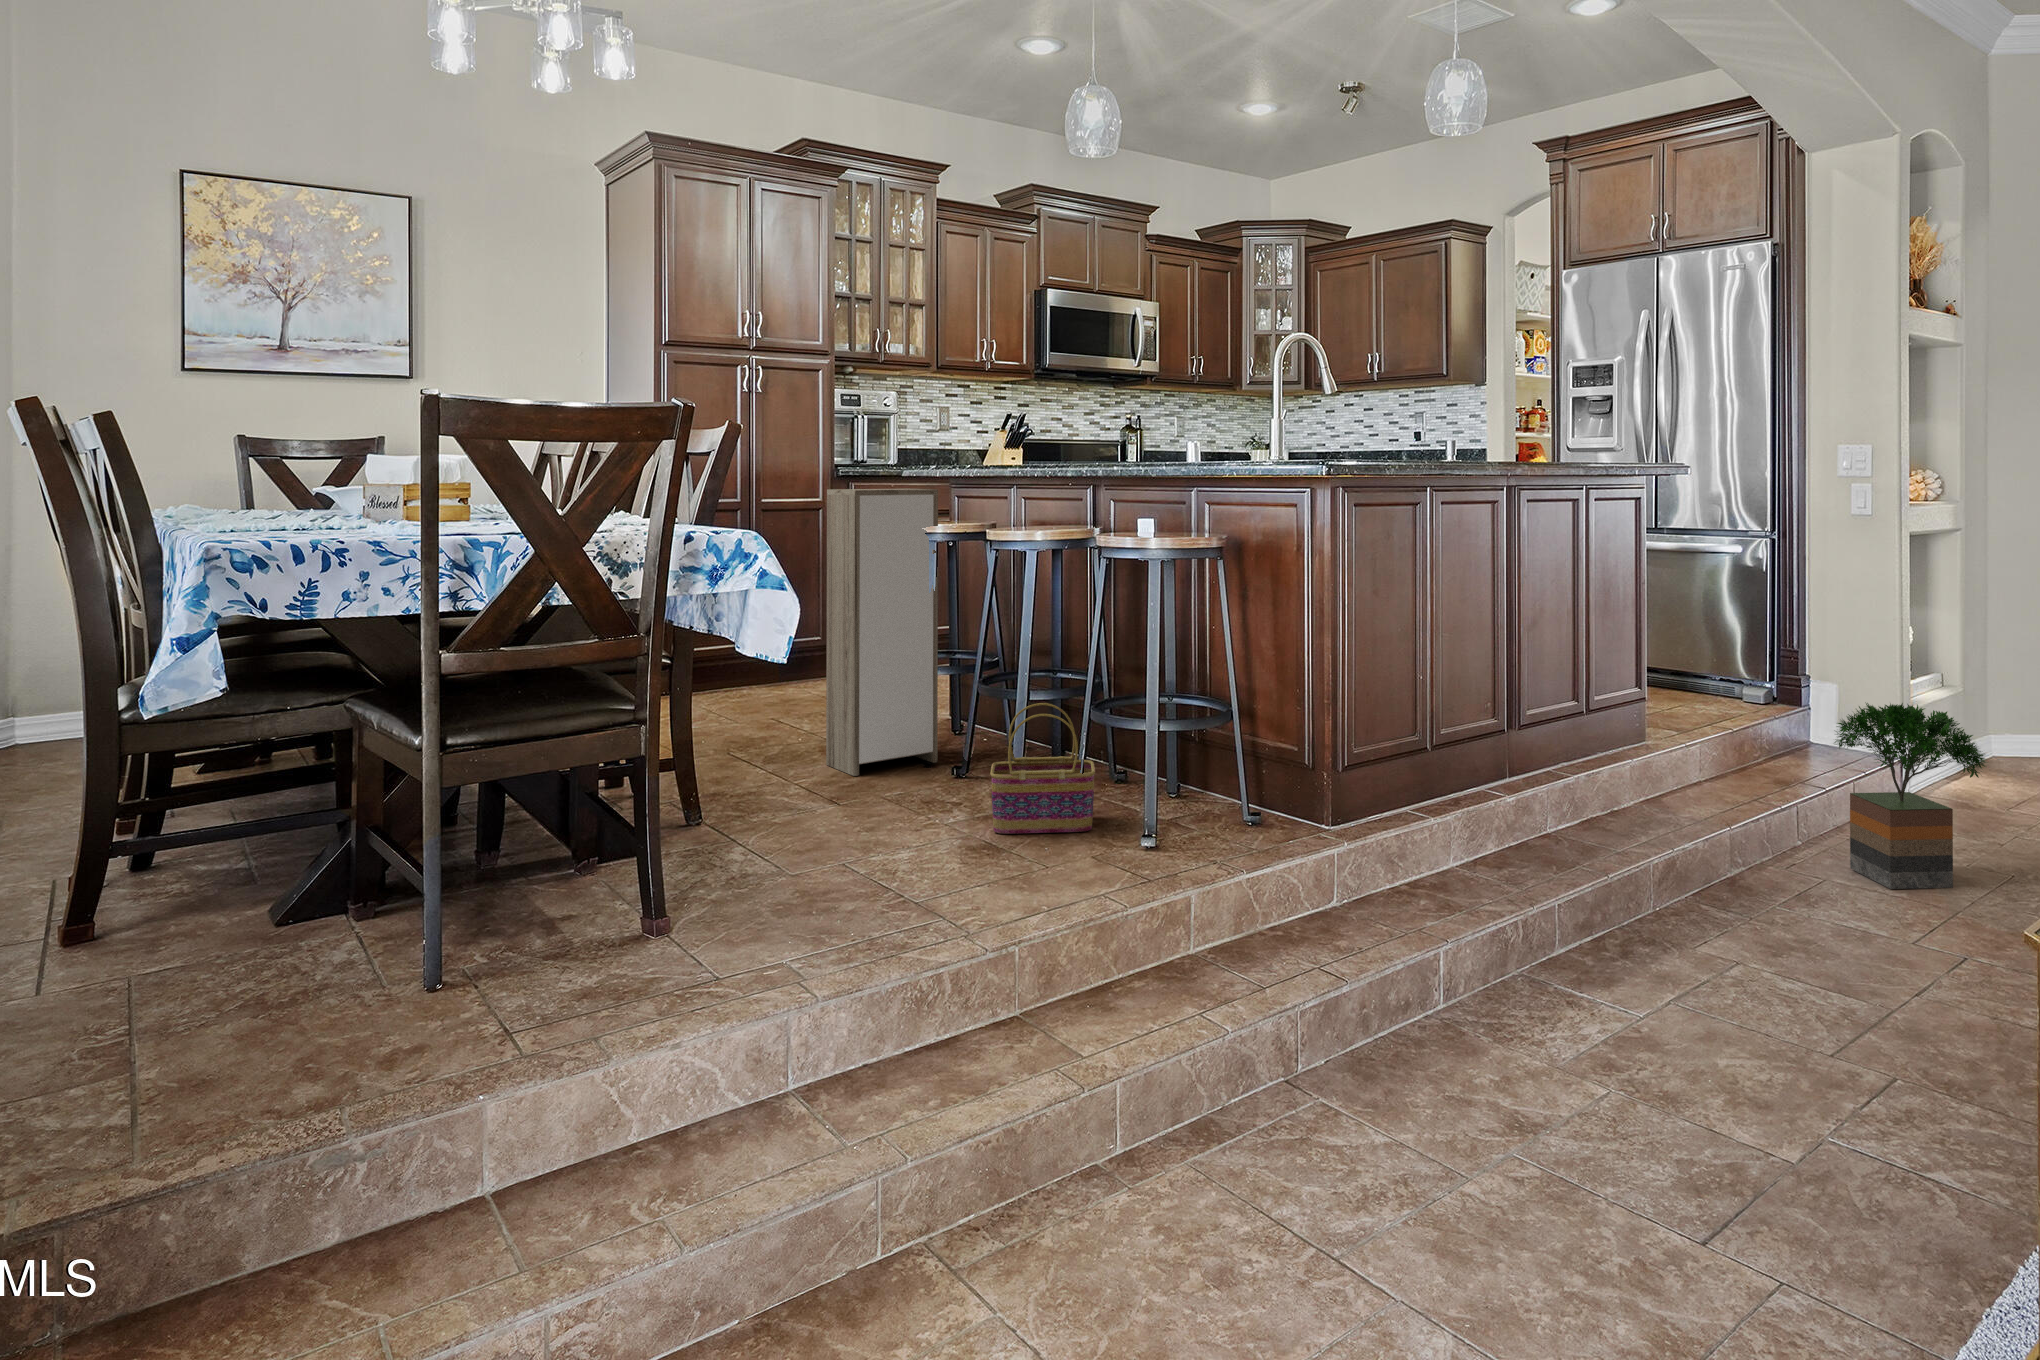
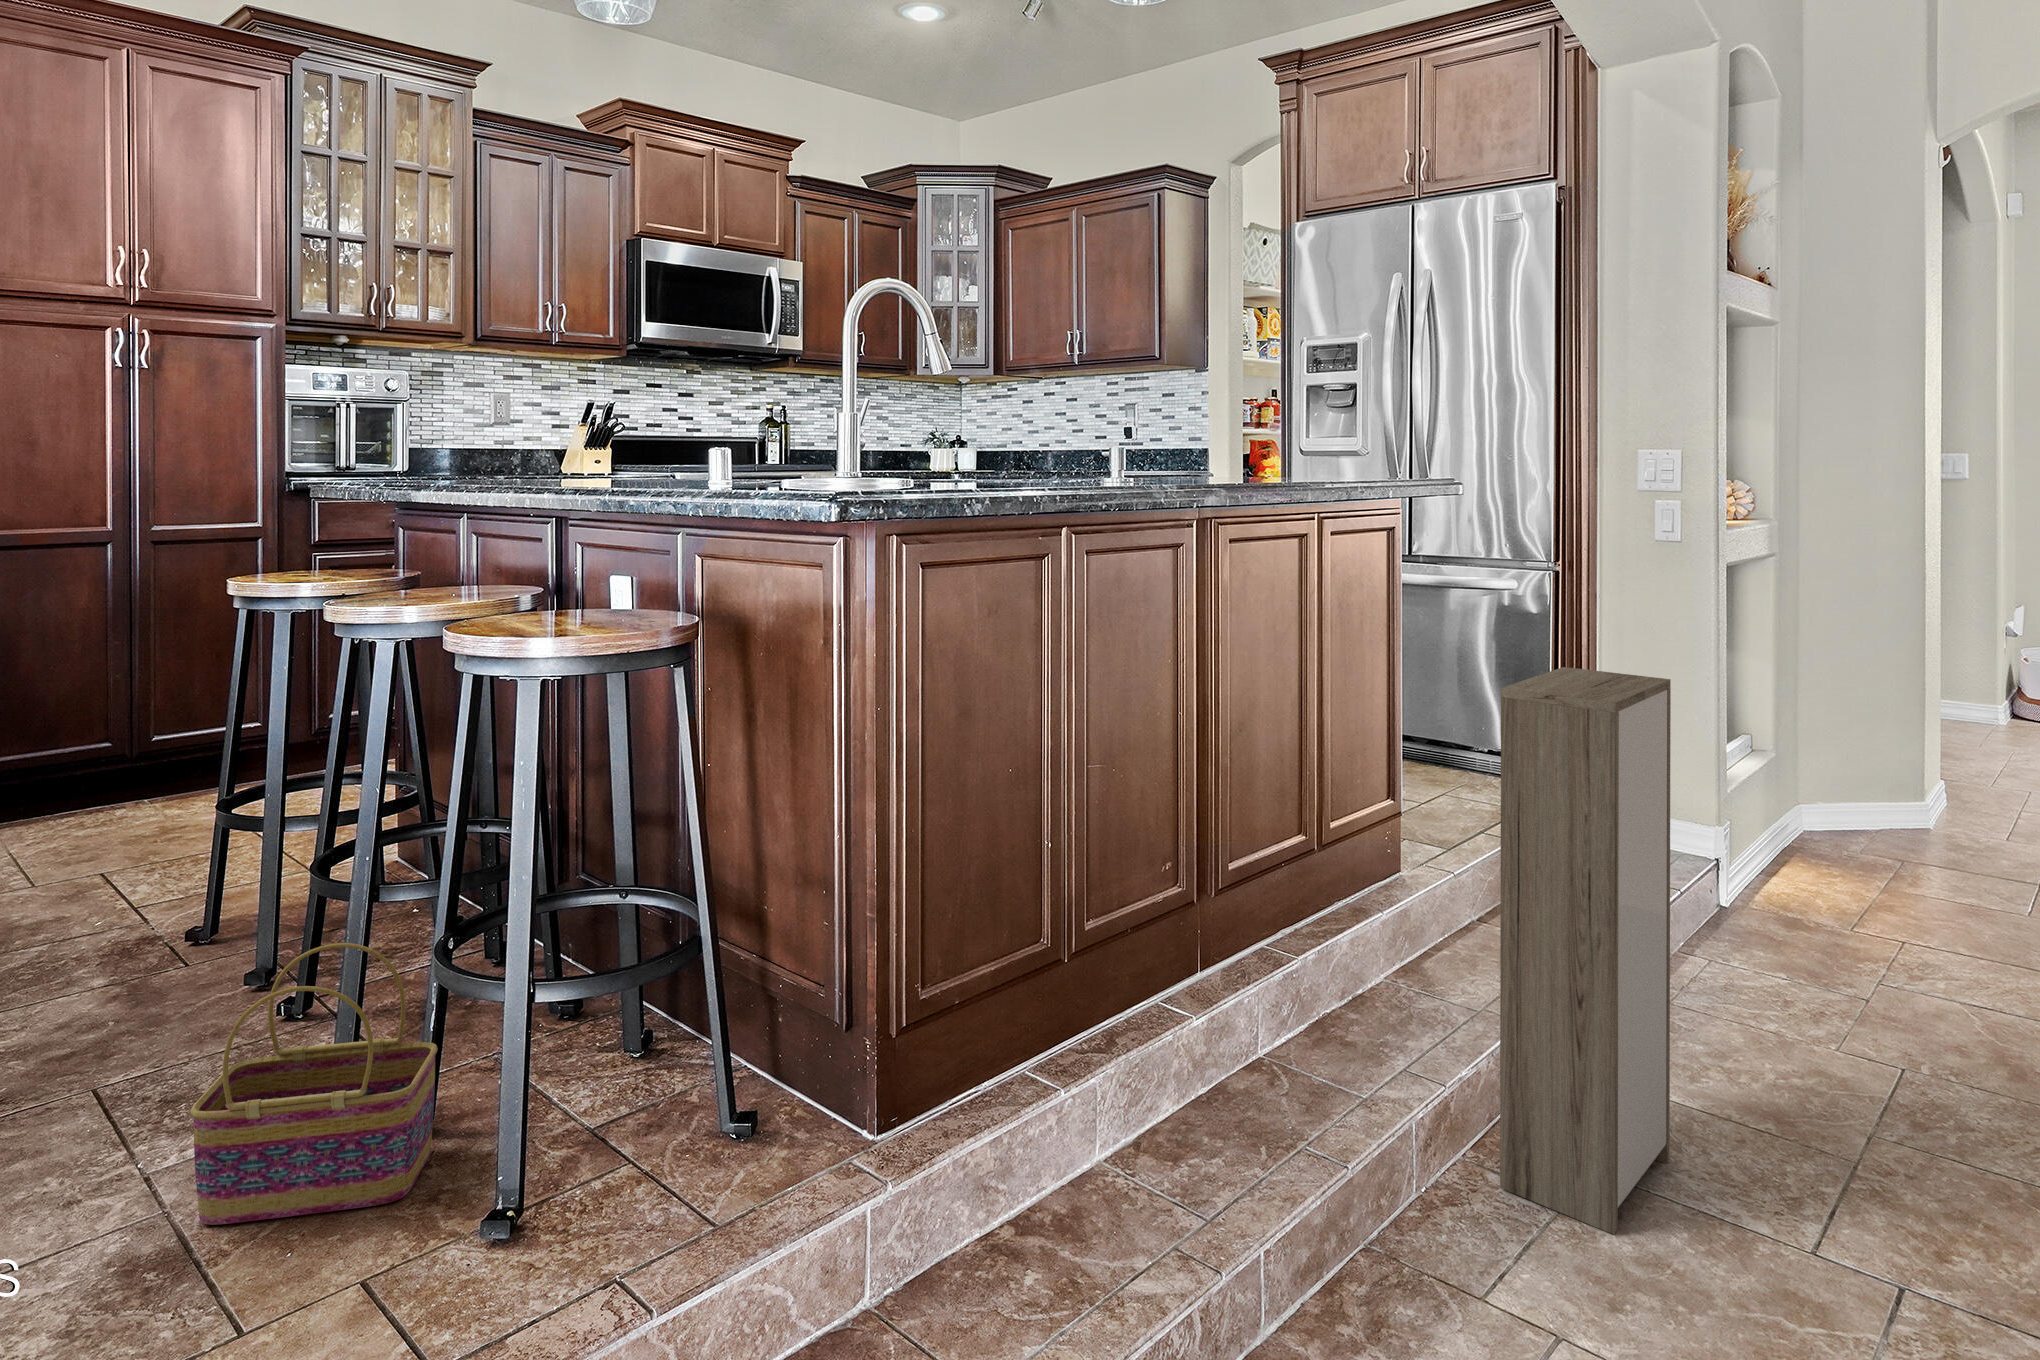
storage cabinet: present [826,489,938,776] -> present [1500,667,1671,1234]
potted tree: present [1834,703,1987,889] -> none [1667,835,1904,1135]

